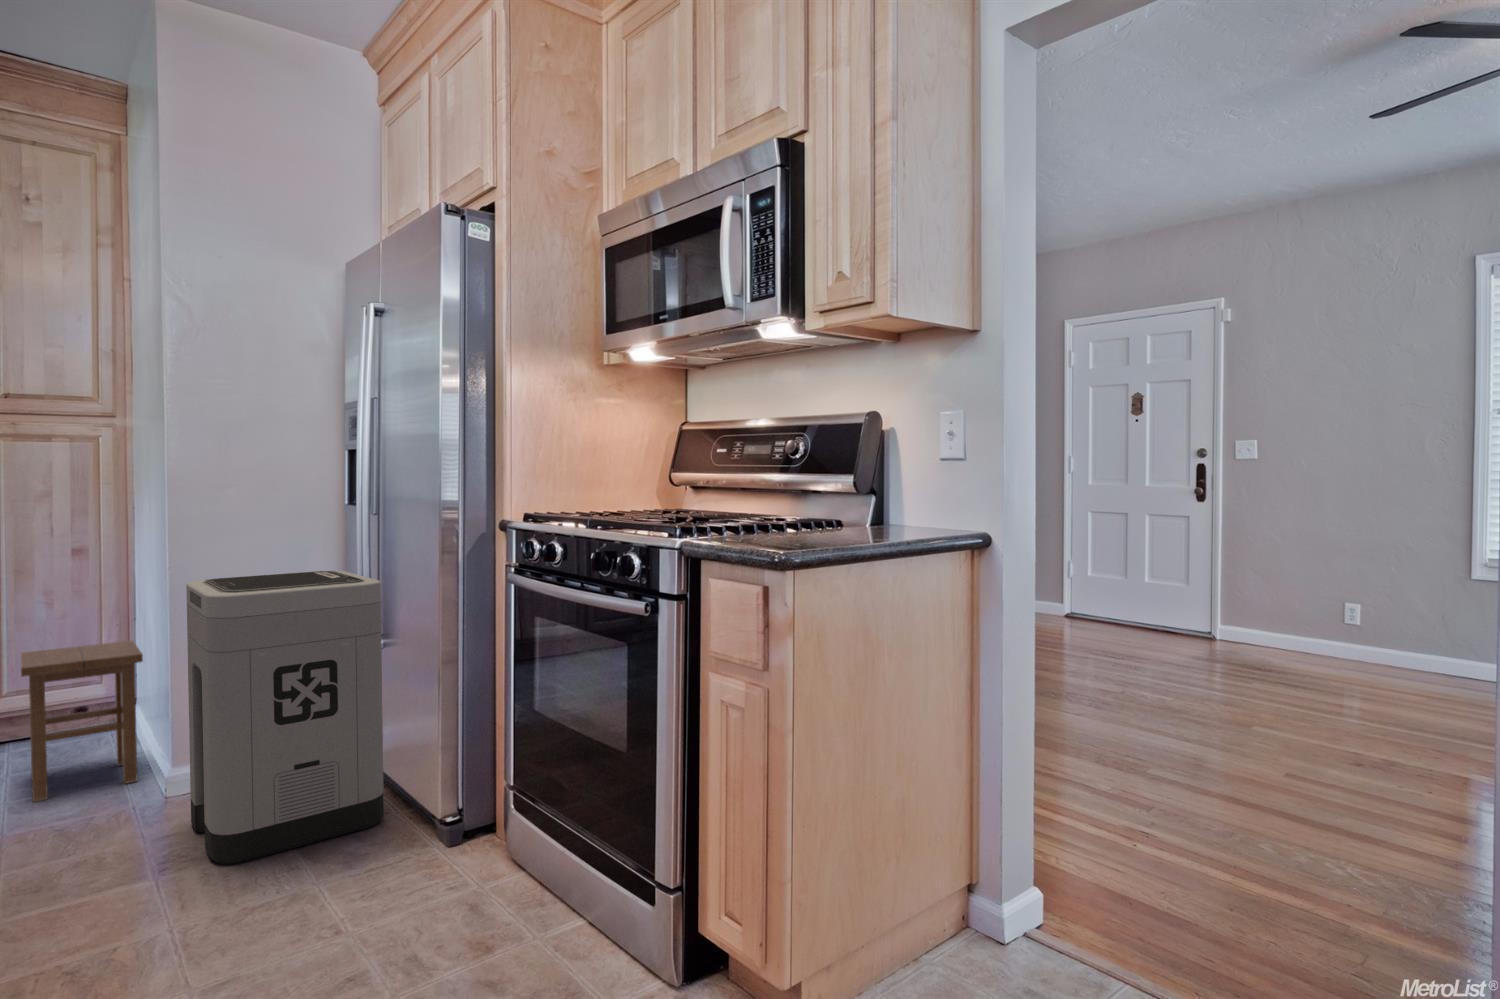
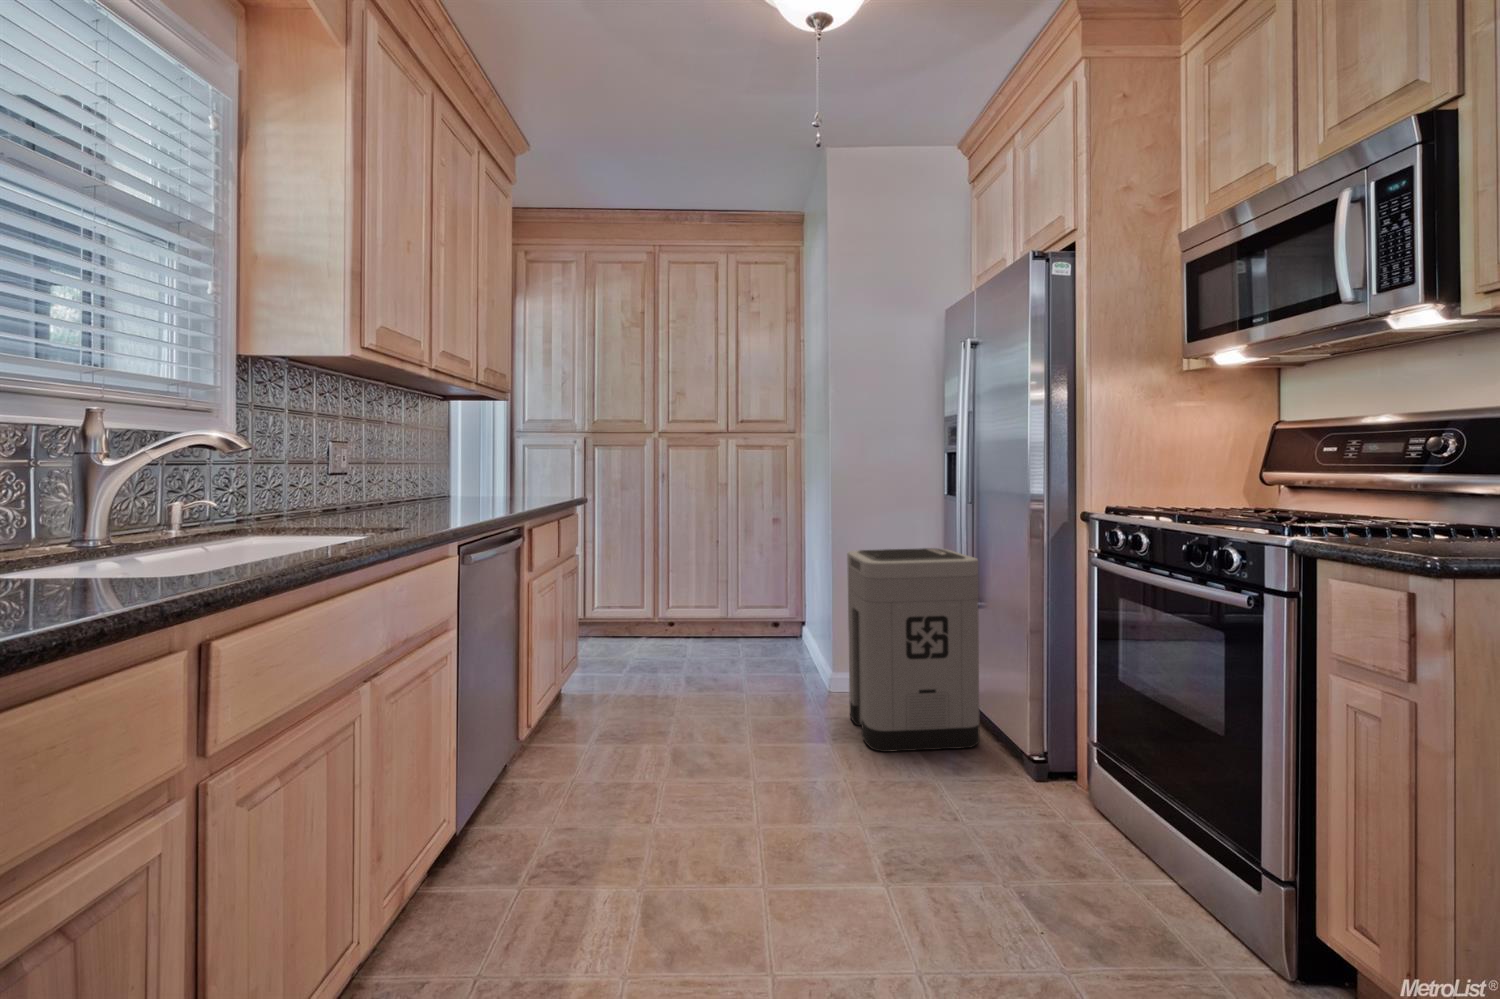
stool: present [20,641,143,802] -> none [752,588,816,684]

